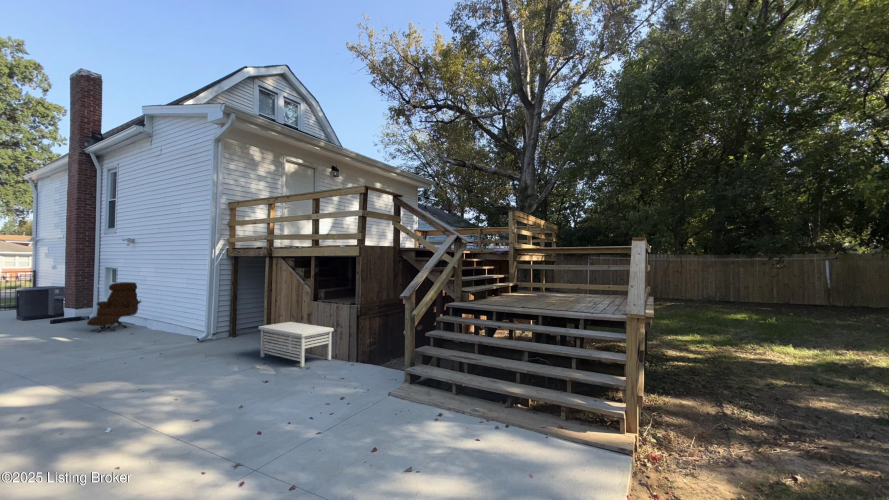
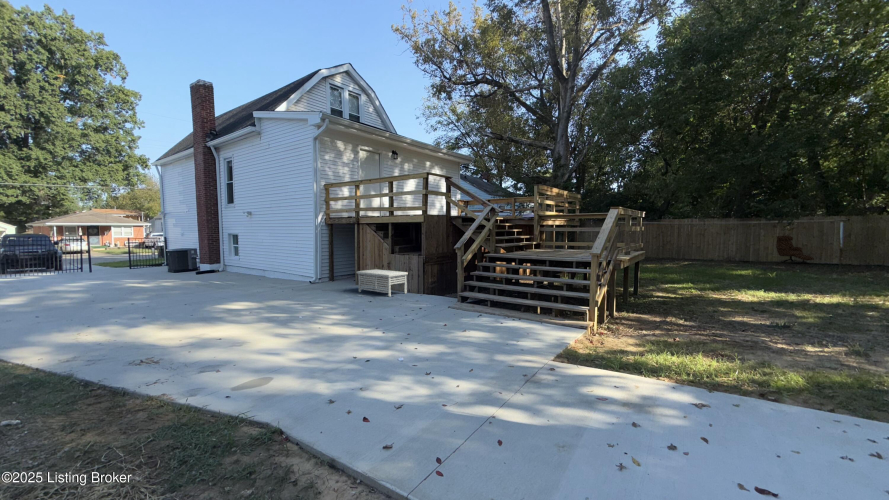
lounge chair: present [87,282,141,331] -> present [776,236,814,264]

